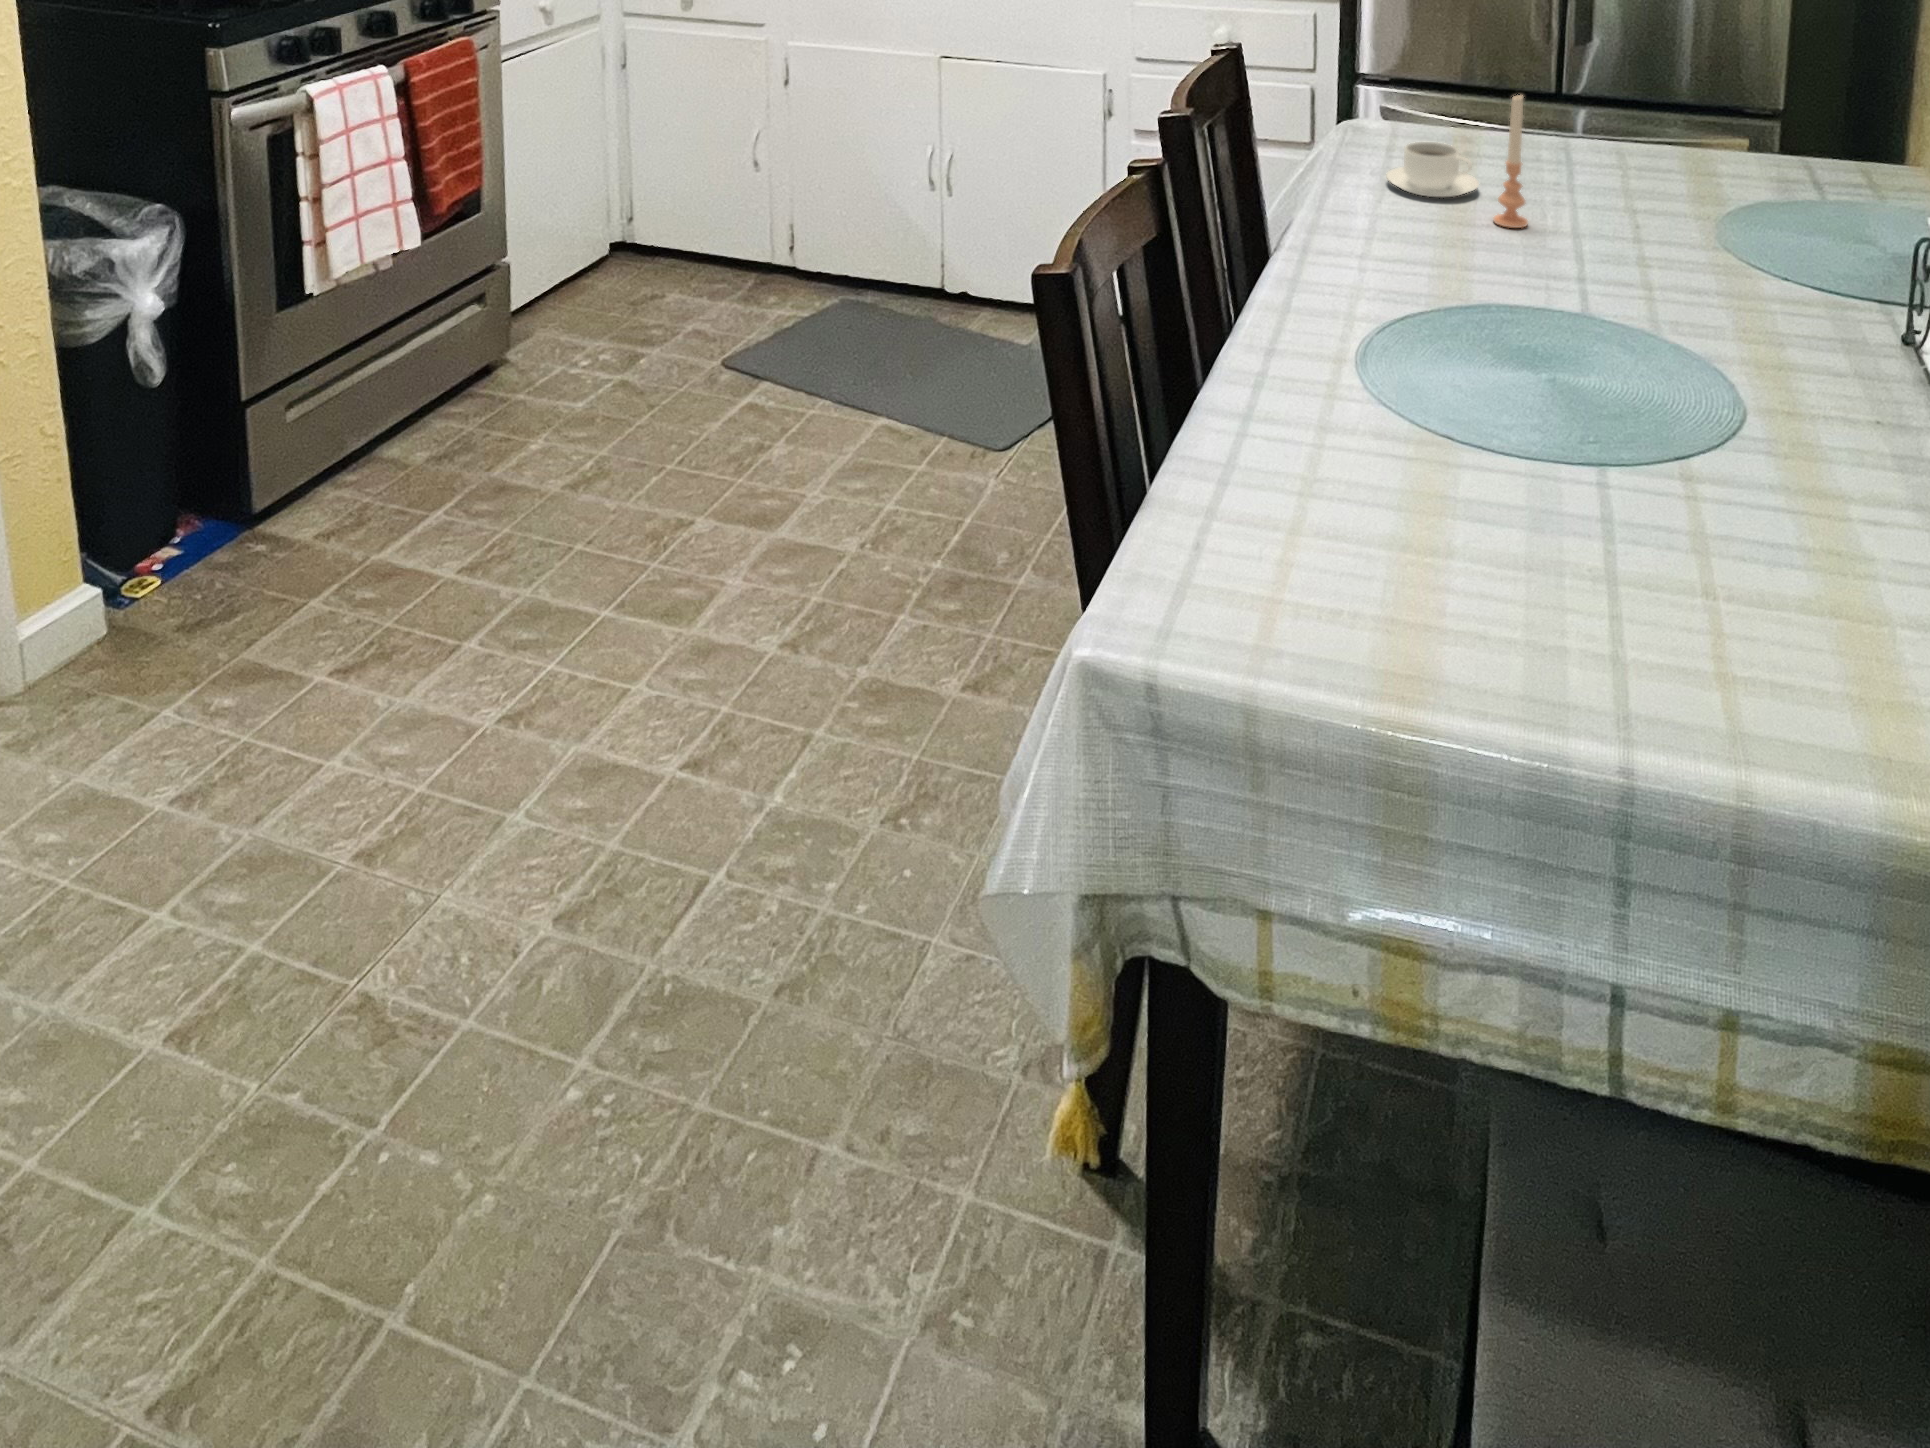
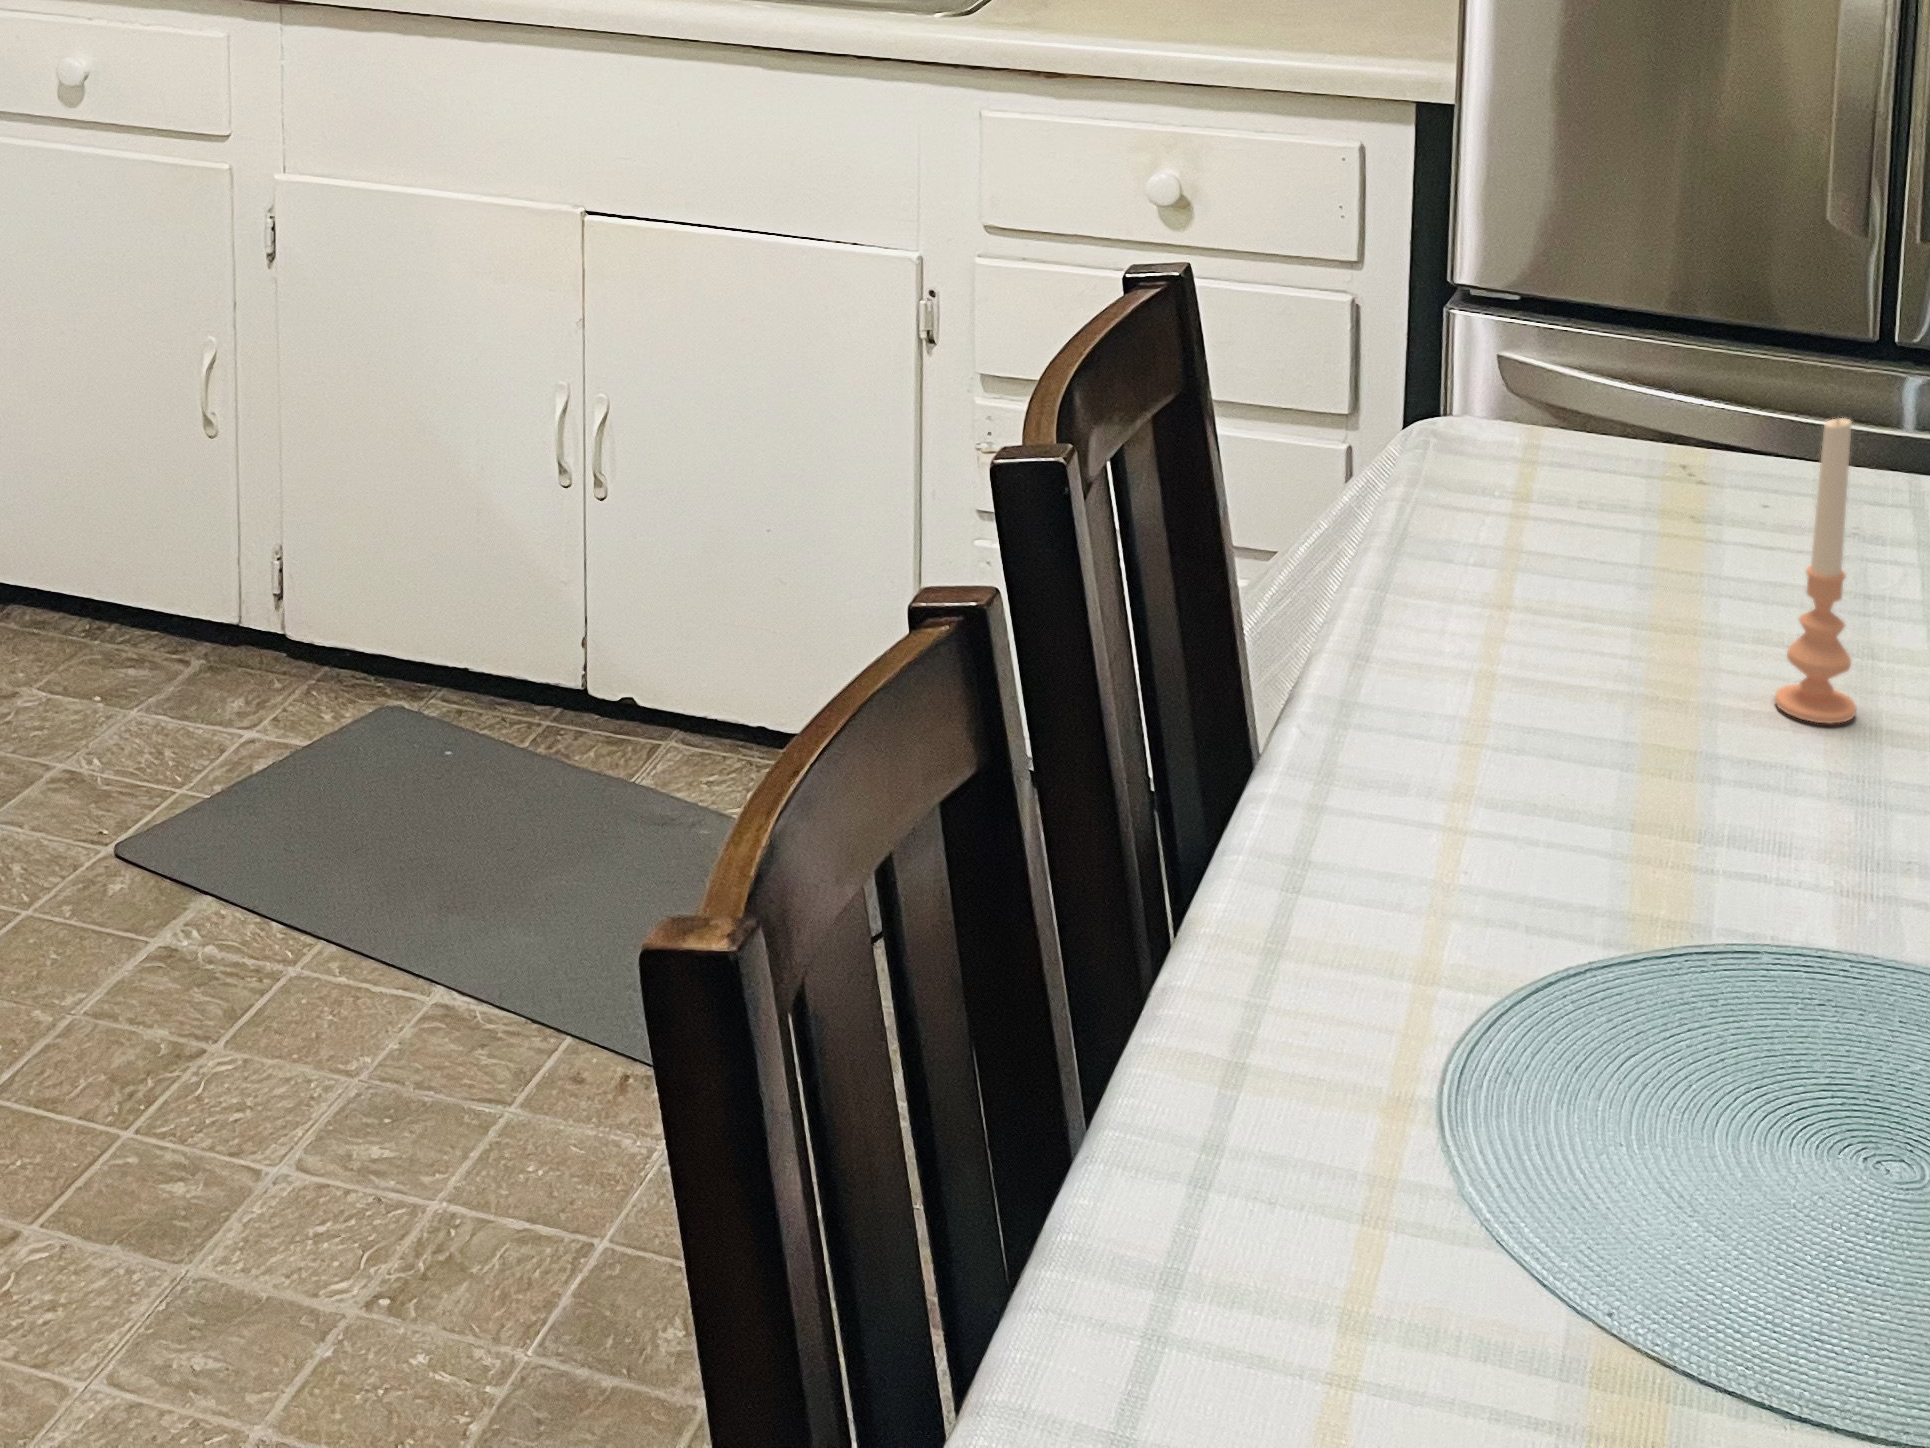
coffee cup: present [1386,142,1479,198] -> none [1524,499,1739,635]

